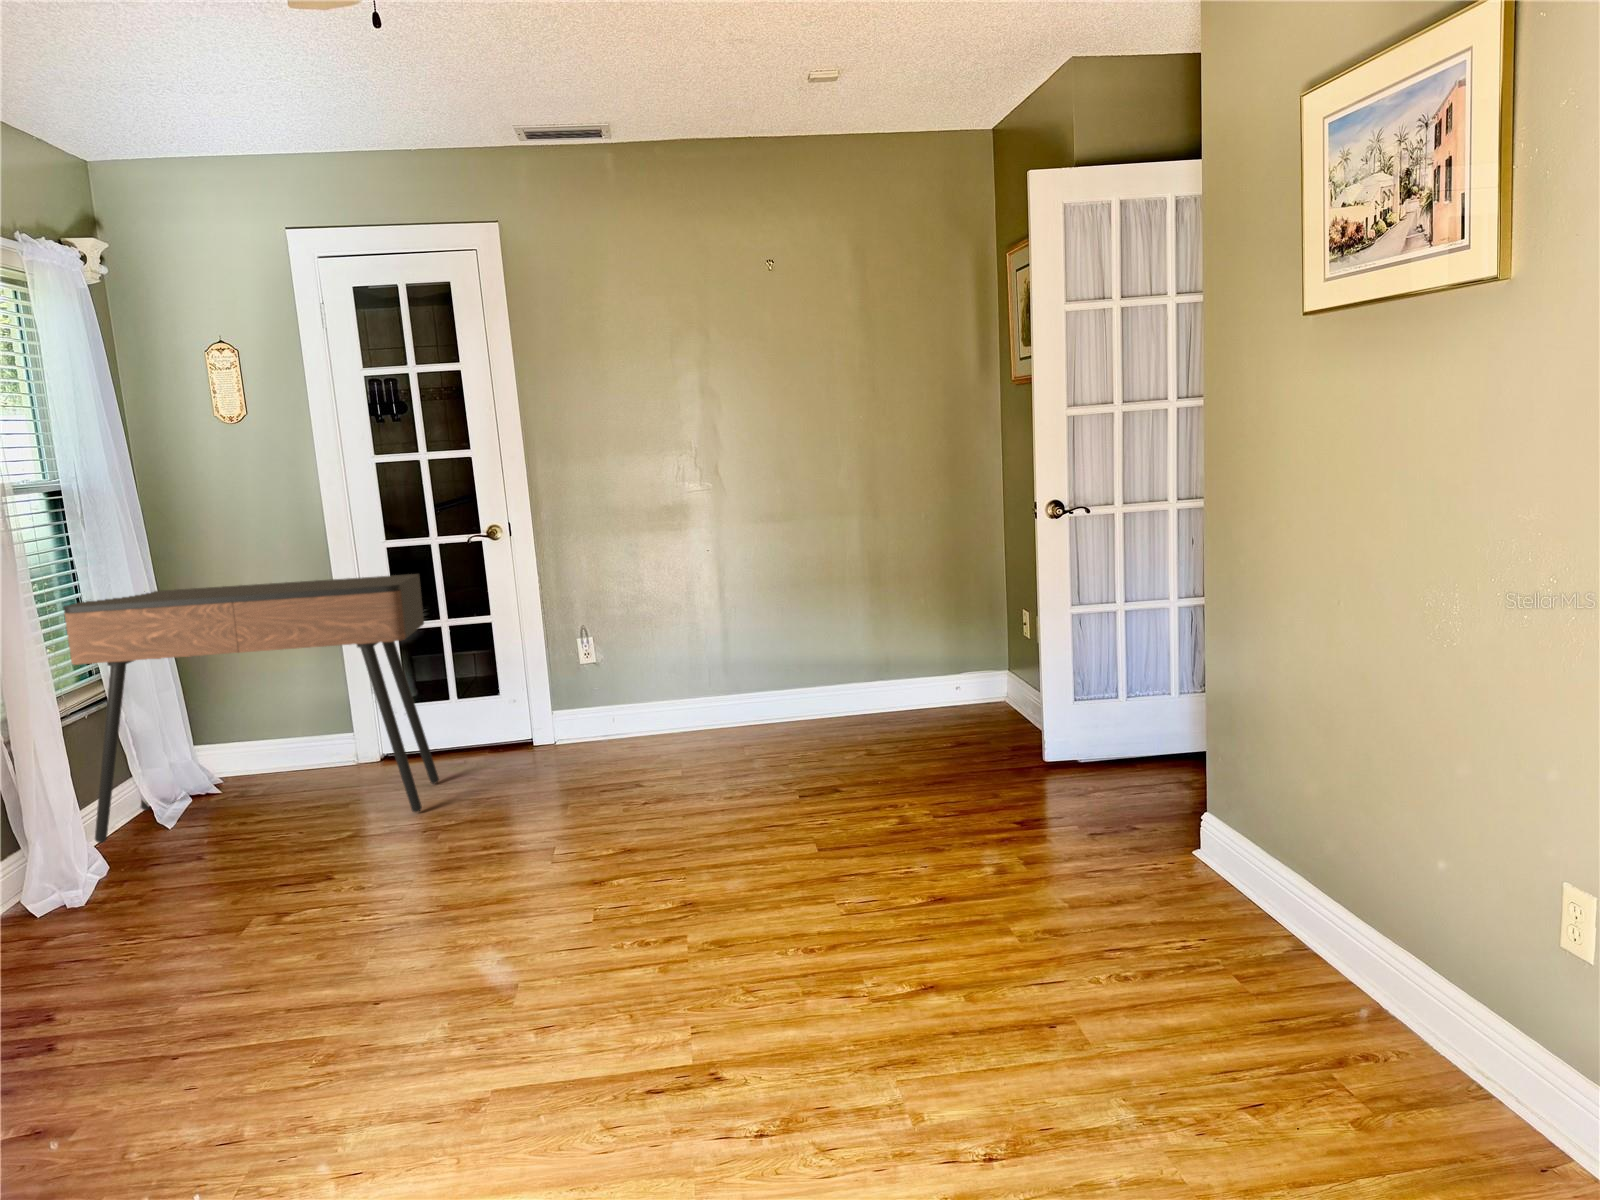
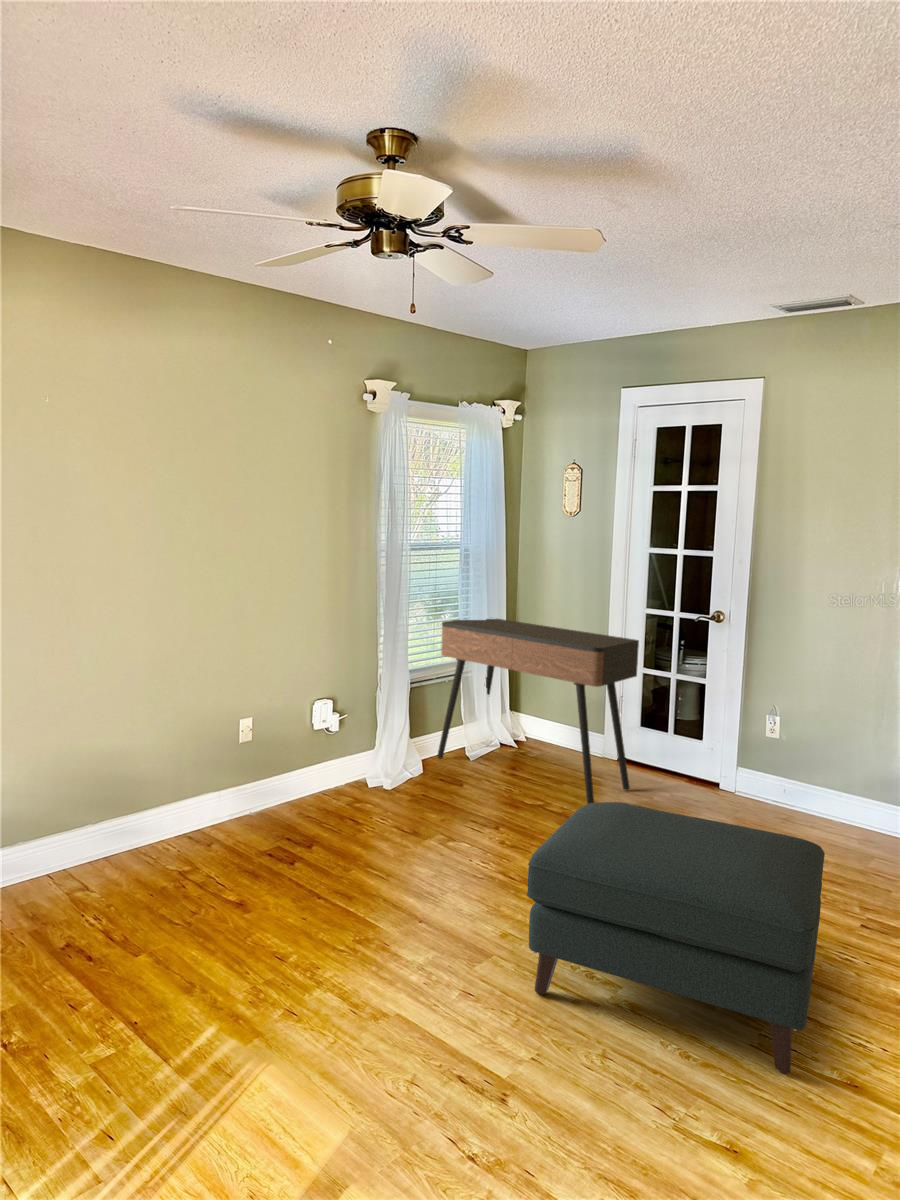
ottoman: none [544,705,901,985] -> present [527,802,825,1074]

